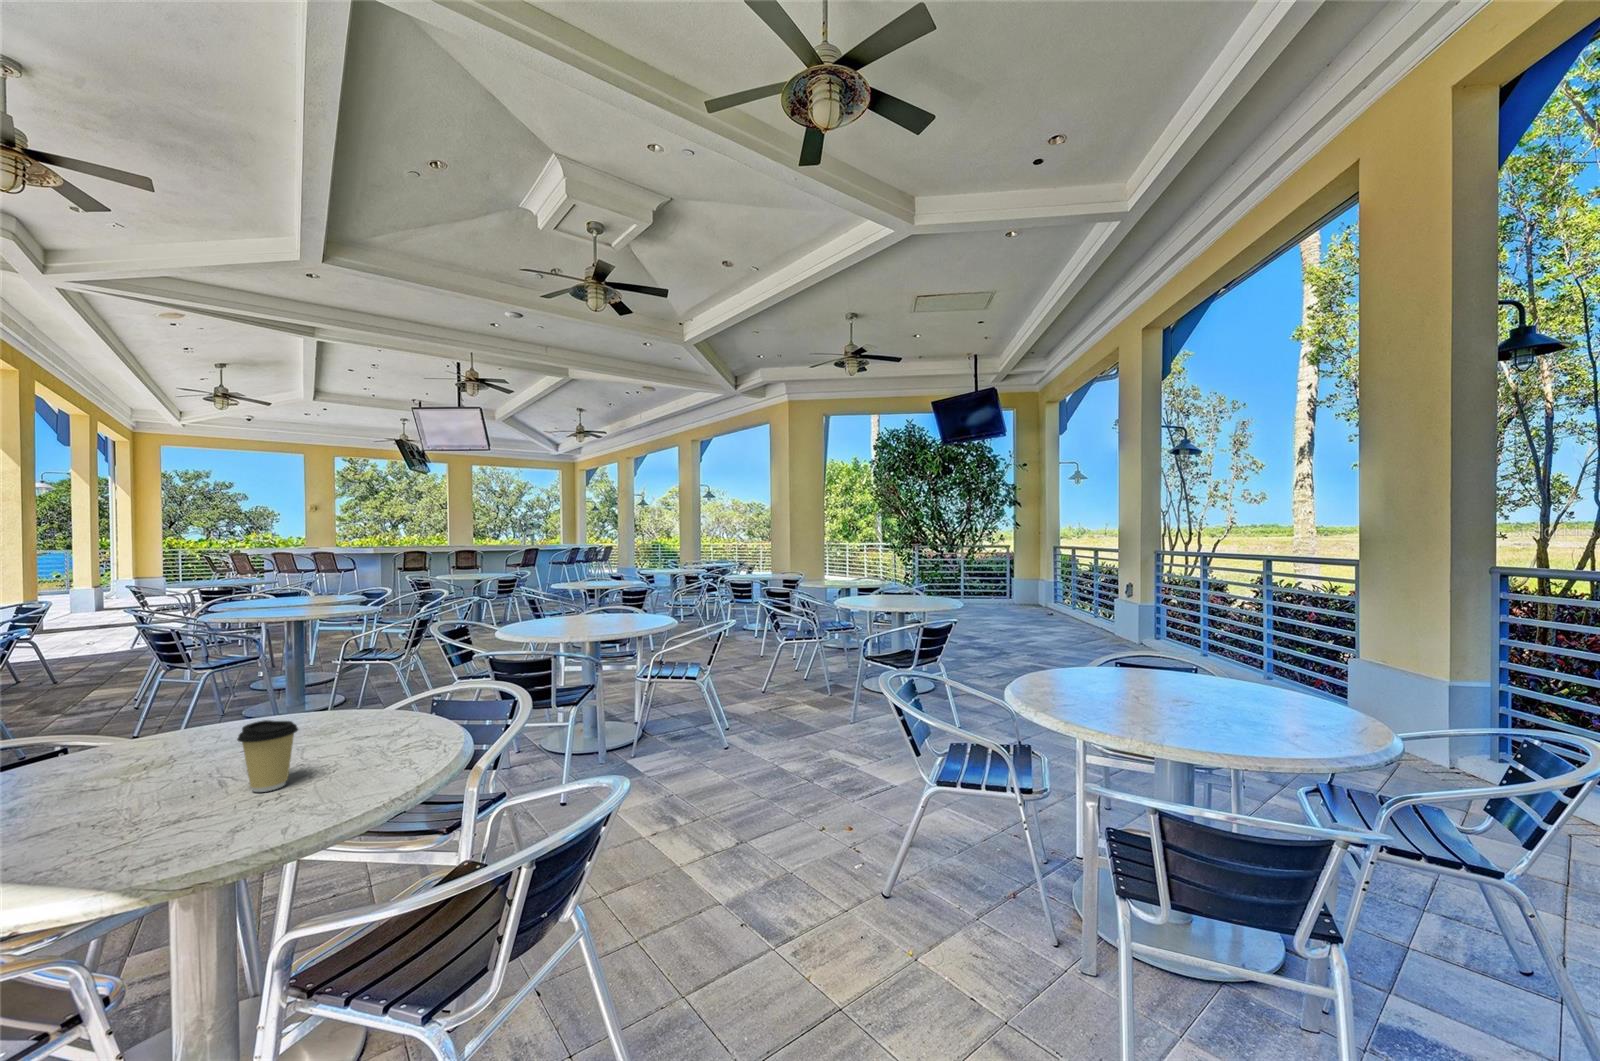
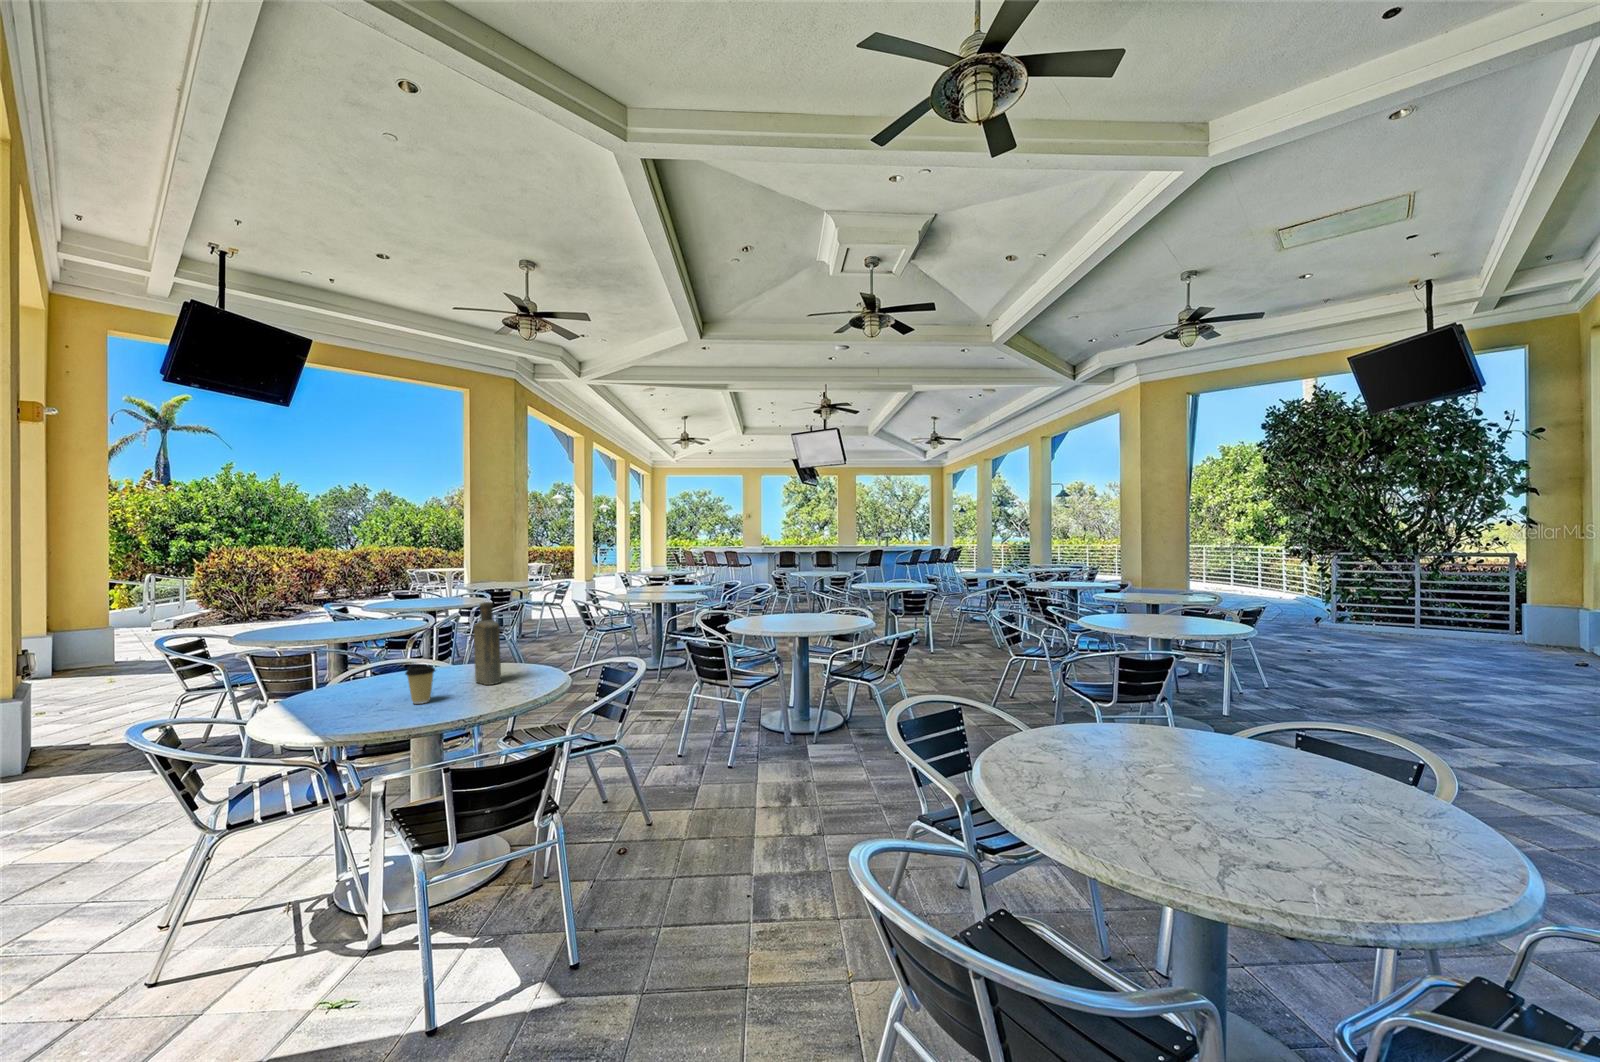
bottle: none [305,608,361,744] -> present [473,602,501,685]

